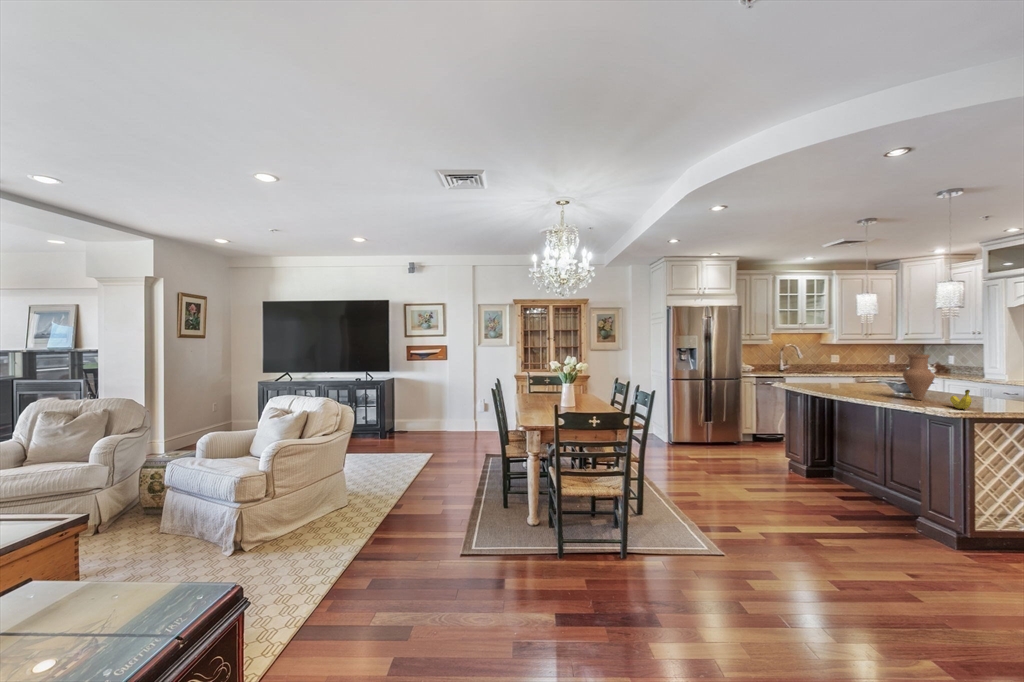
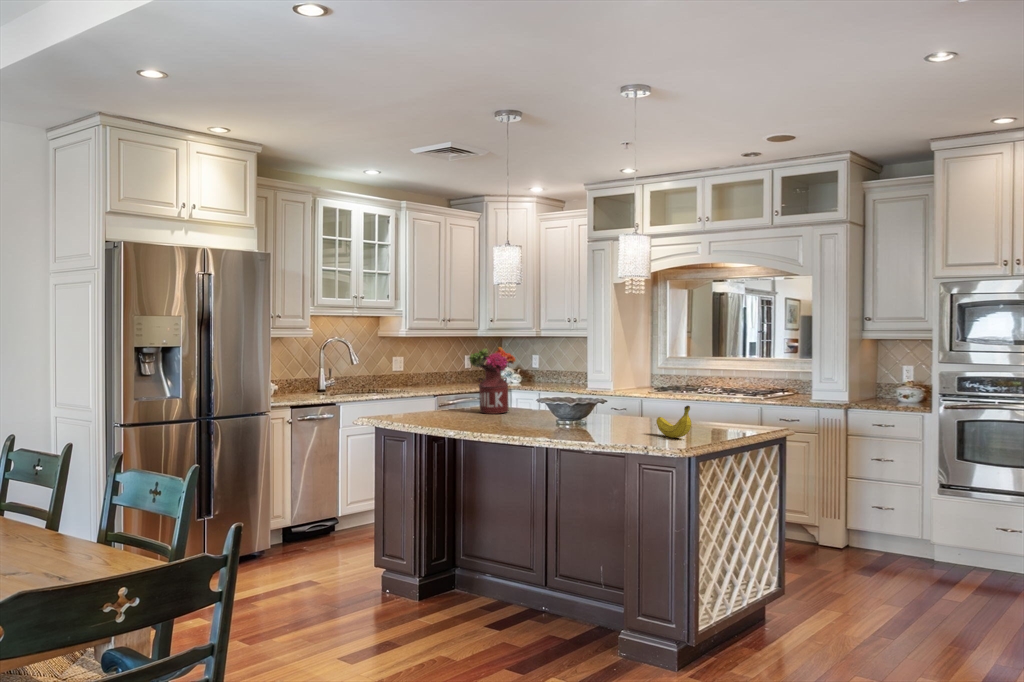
flower arrangement: none [843,351,876,387] -> present [469,347,516,414]
vase: present [903,354,935,400] -> none [585,351,624,428]

